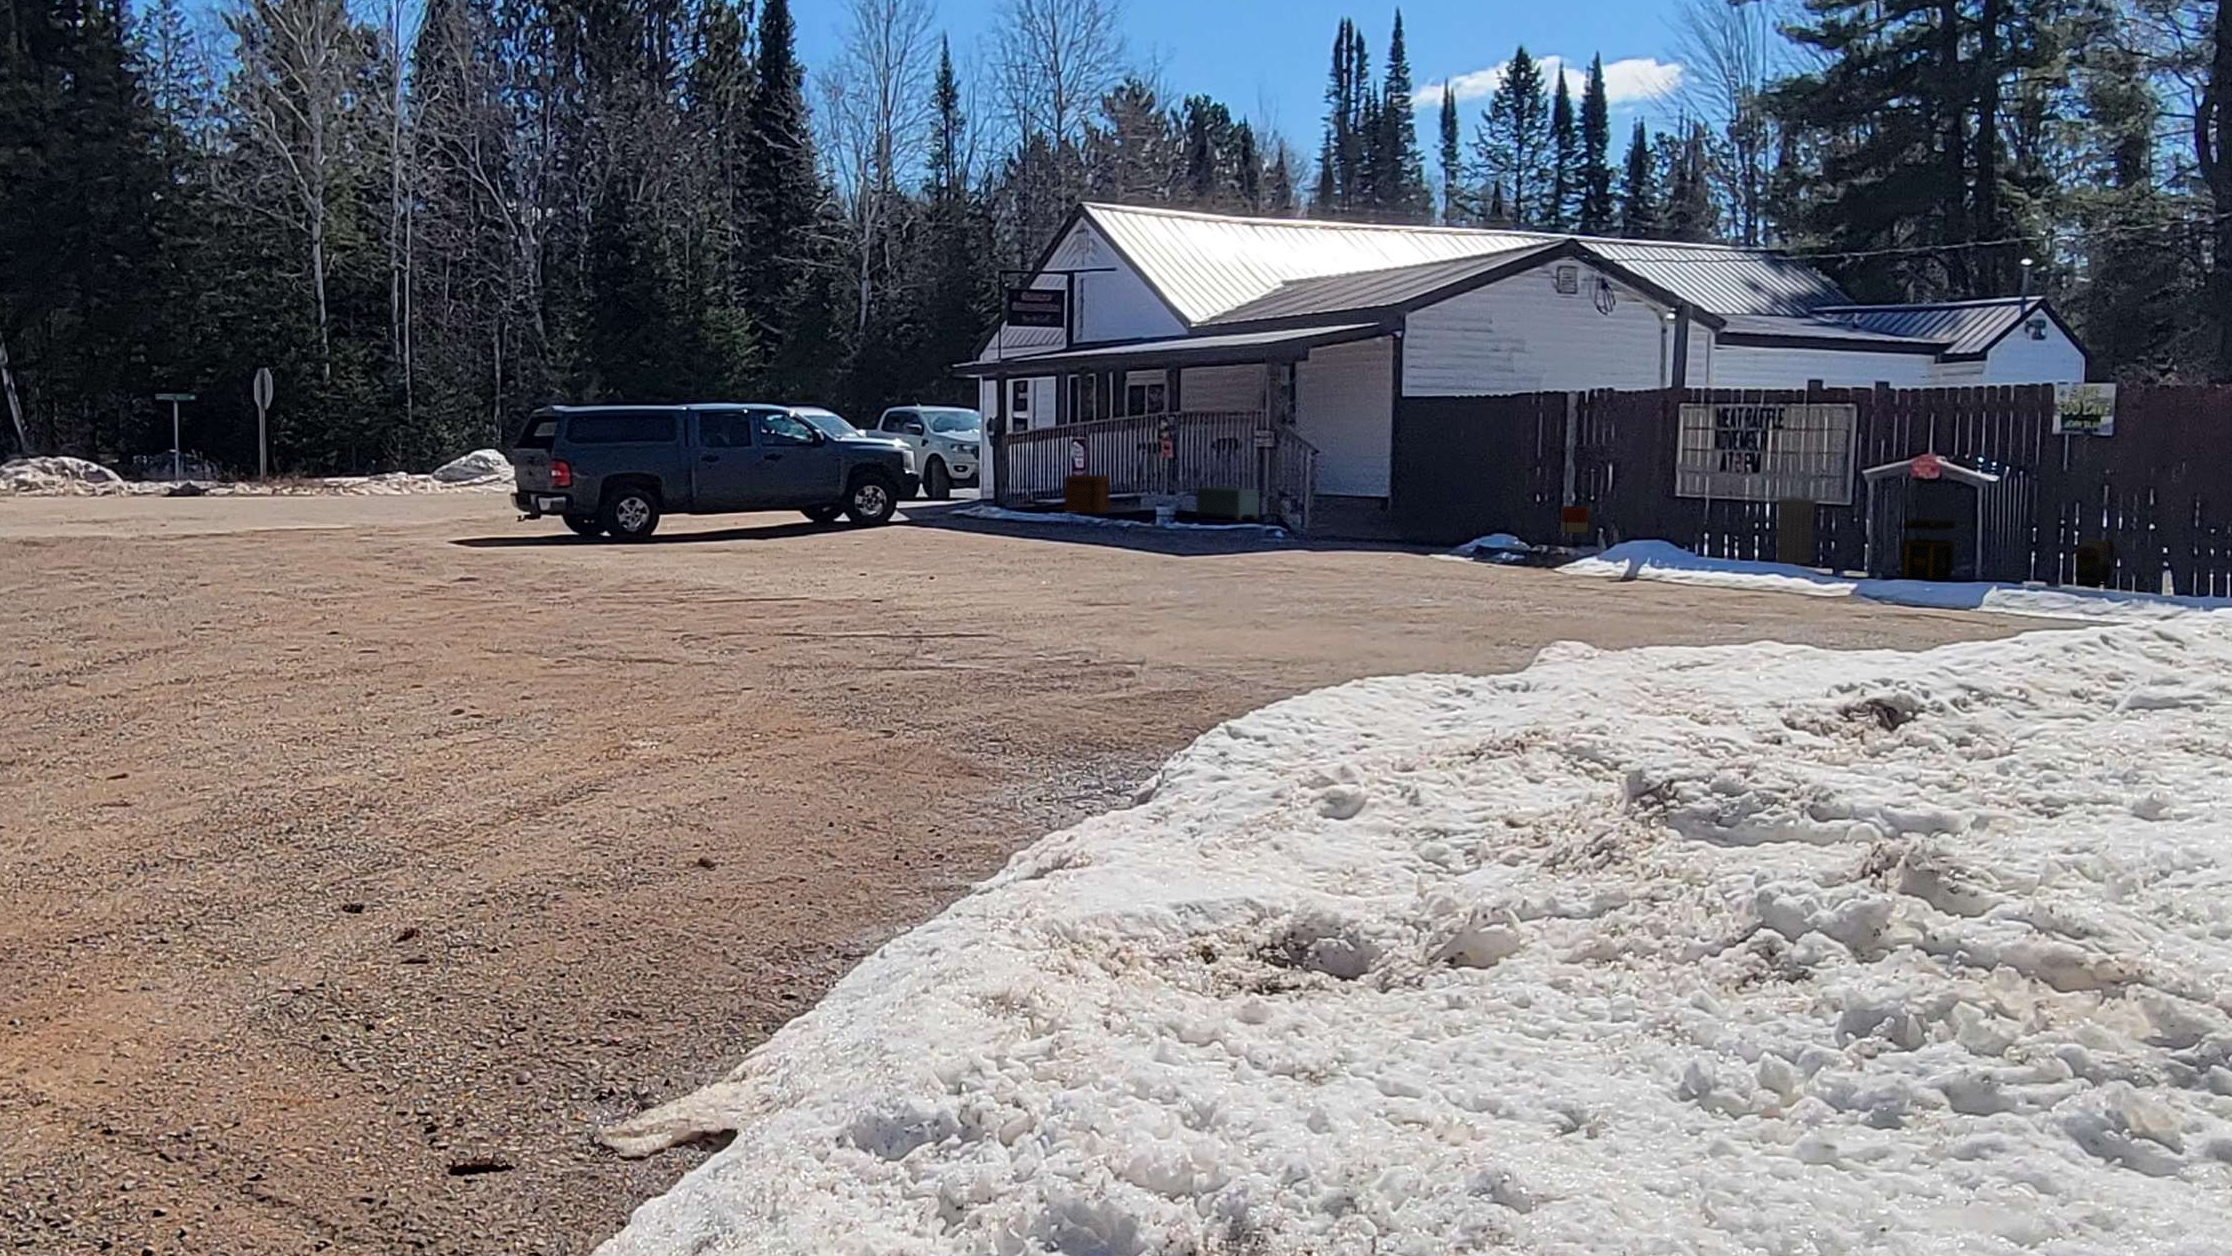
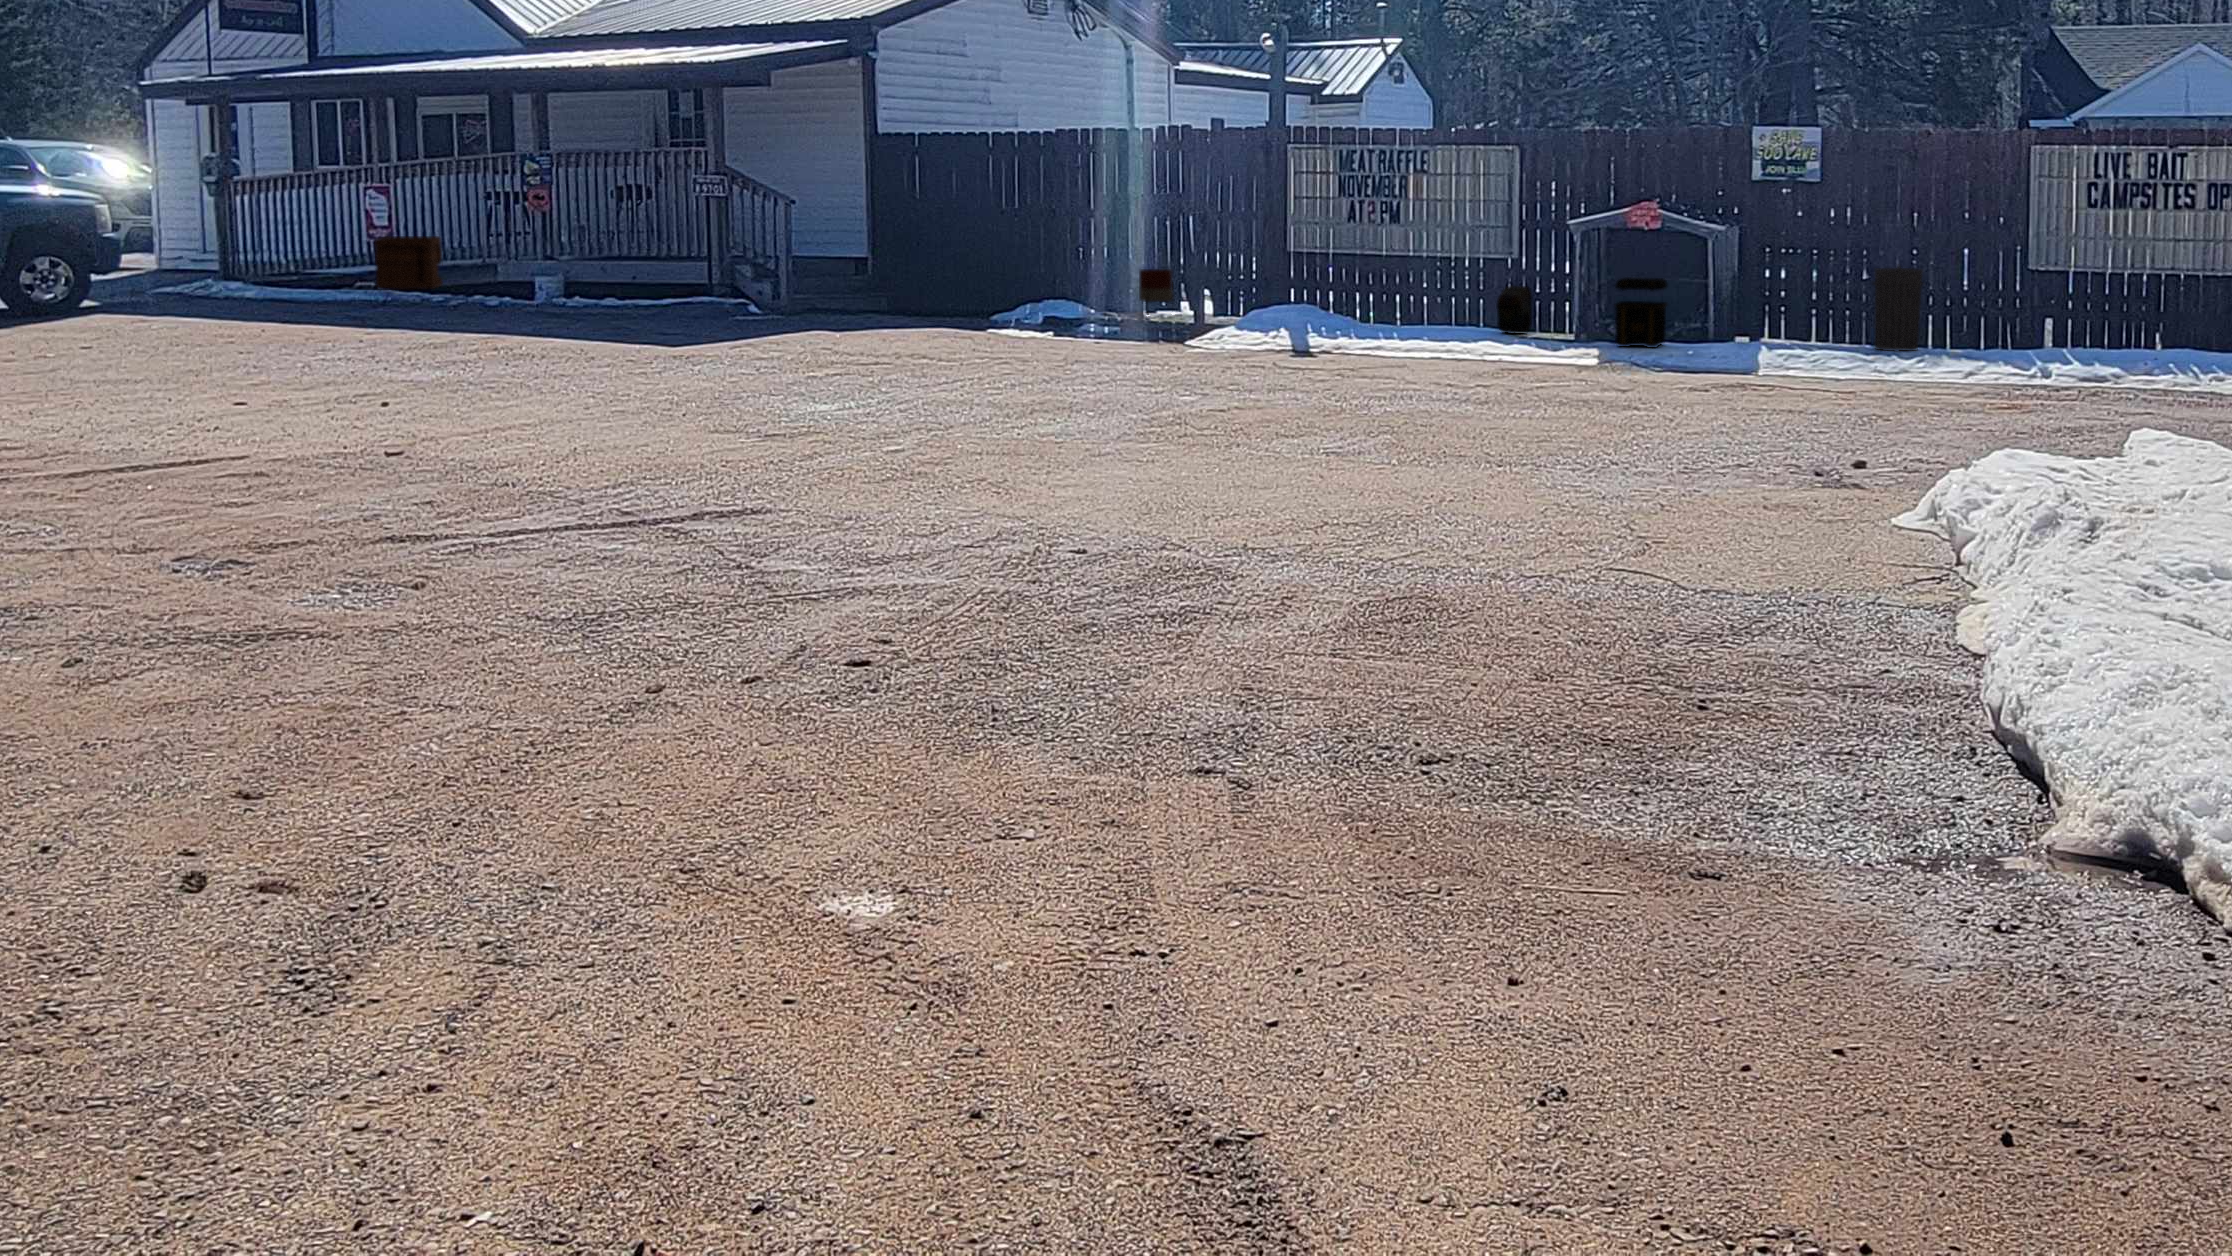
bench: present [1196,487,1259,520] -> none [588,251,683,295]
trash can: present [1776,497,1815,563] -> present [1873,264,1923,351]
backpack: present [2074,538,2114,584] -> present [1496,285,1532,334]

